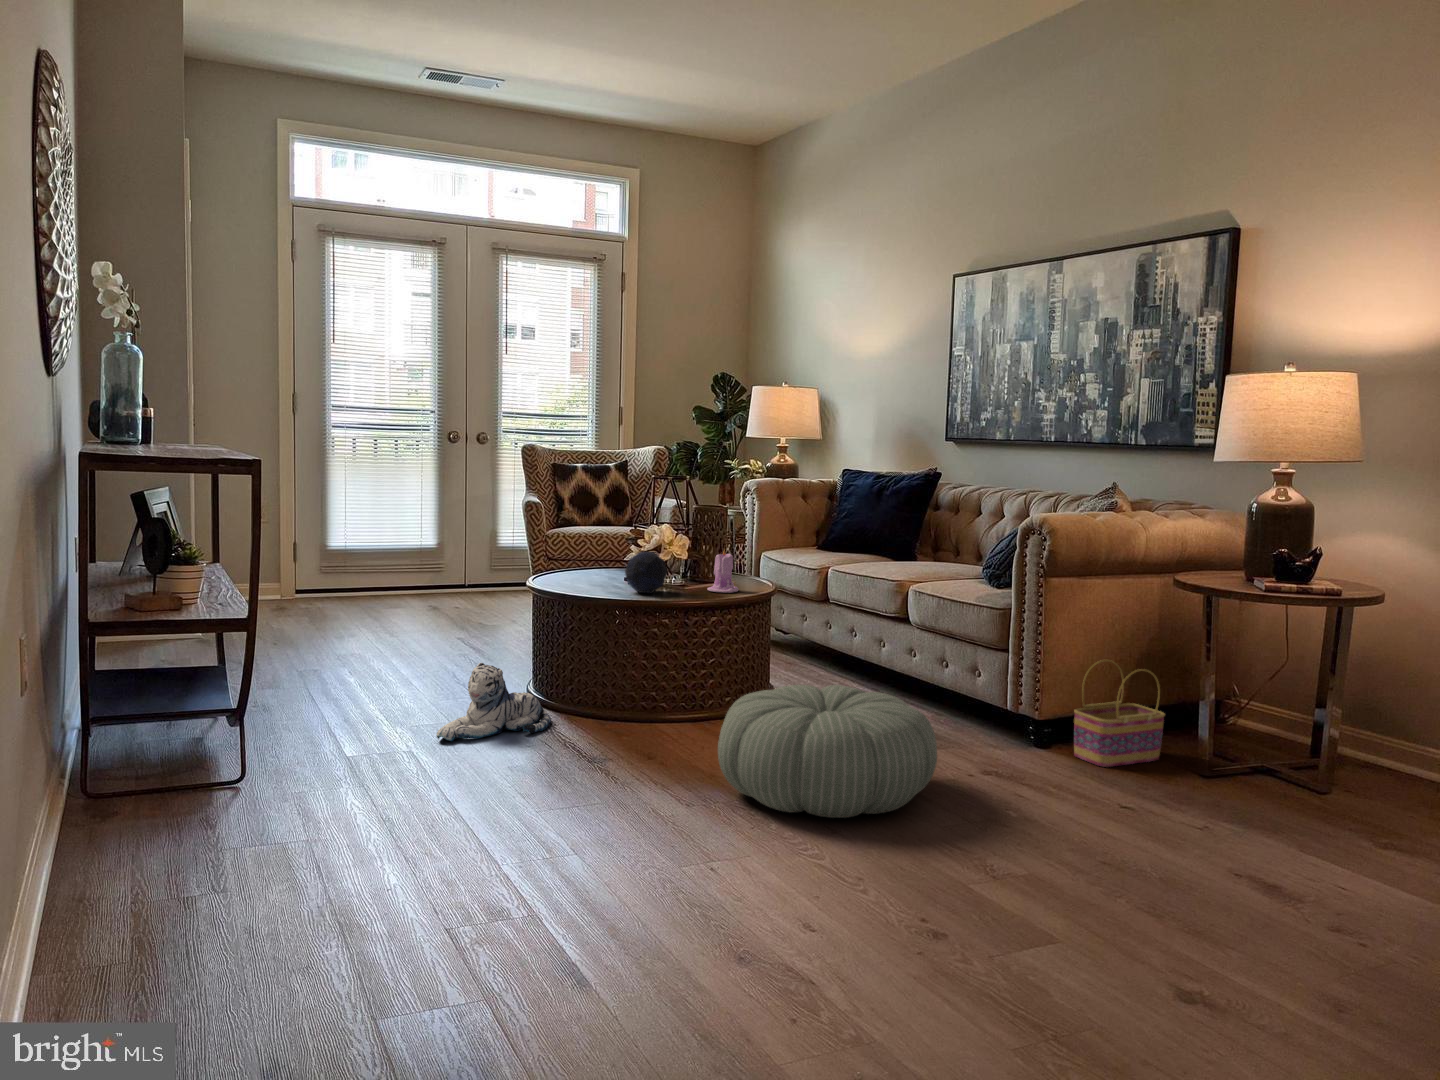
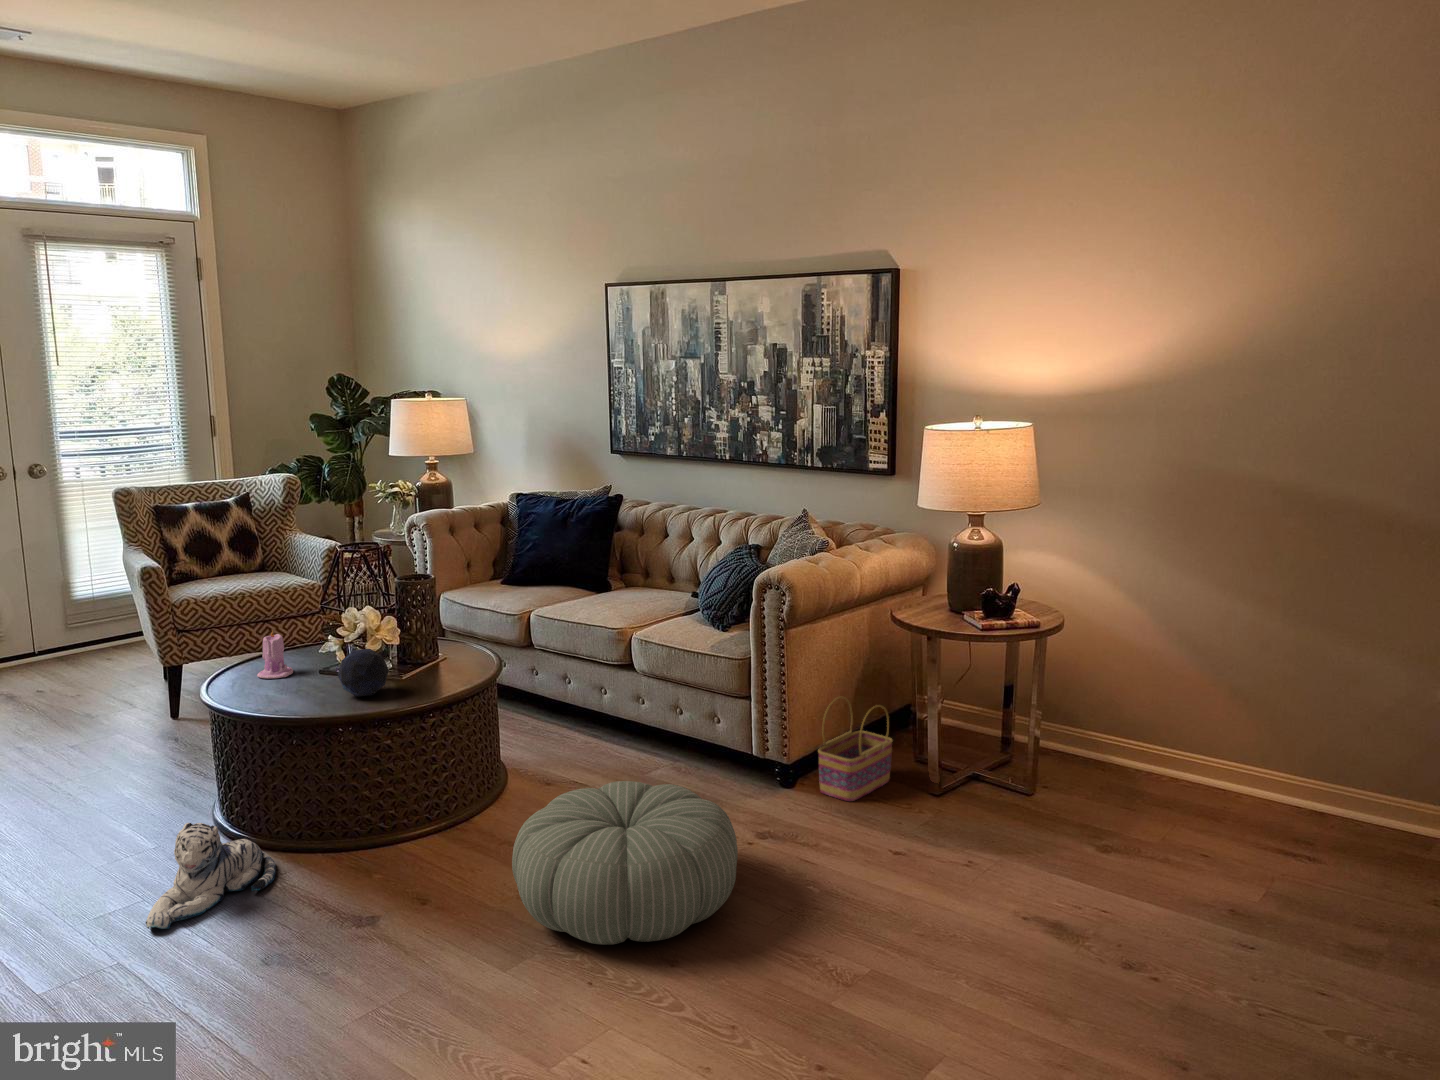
candle: present [707,550,739,593] -> present [257,631,293,679]

